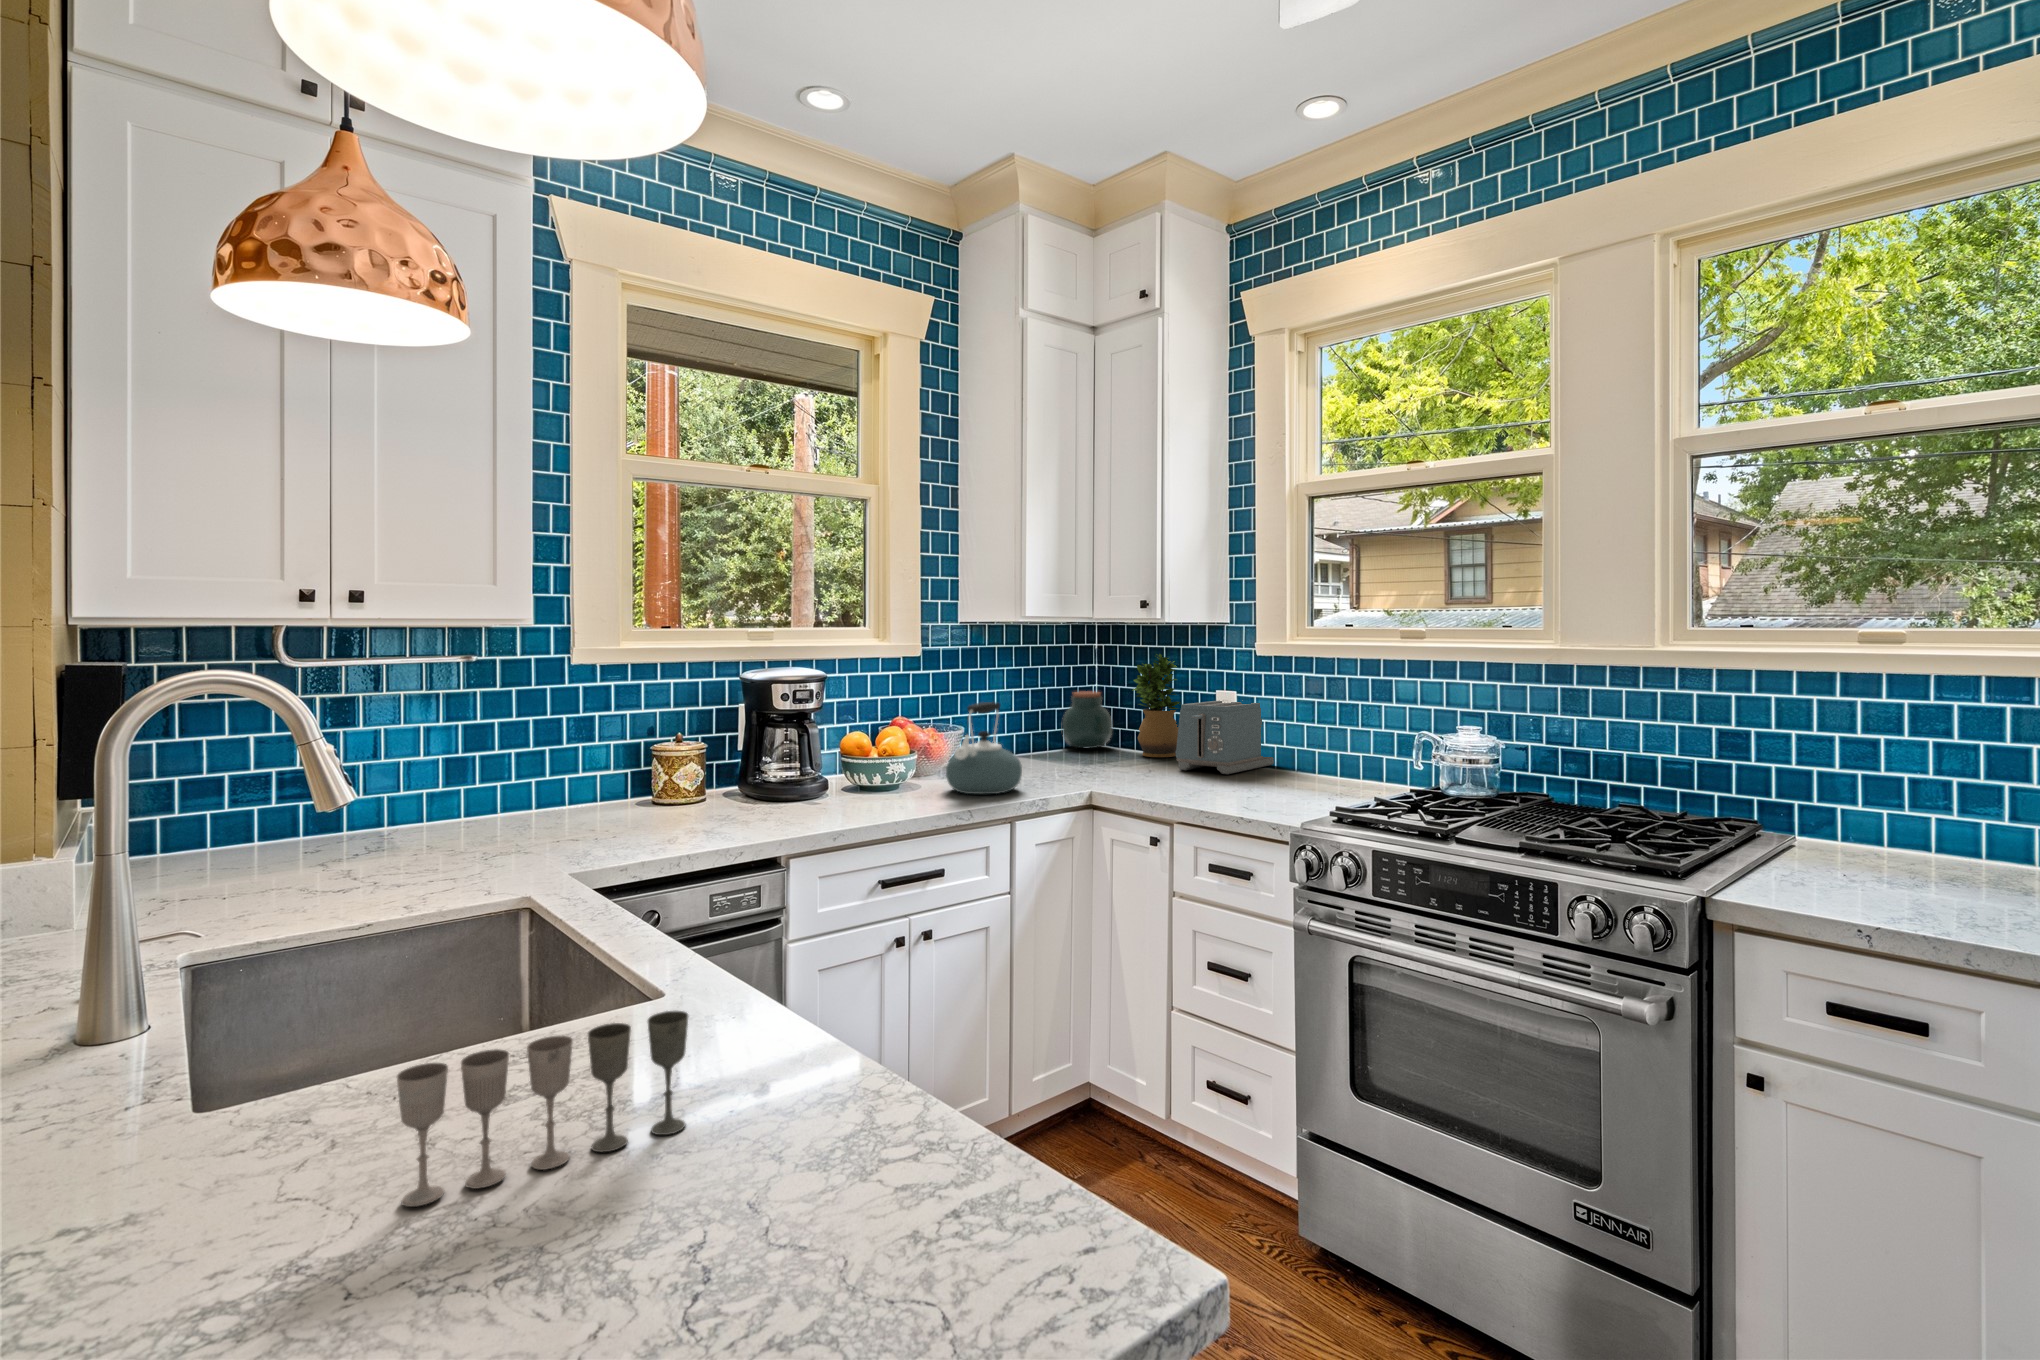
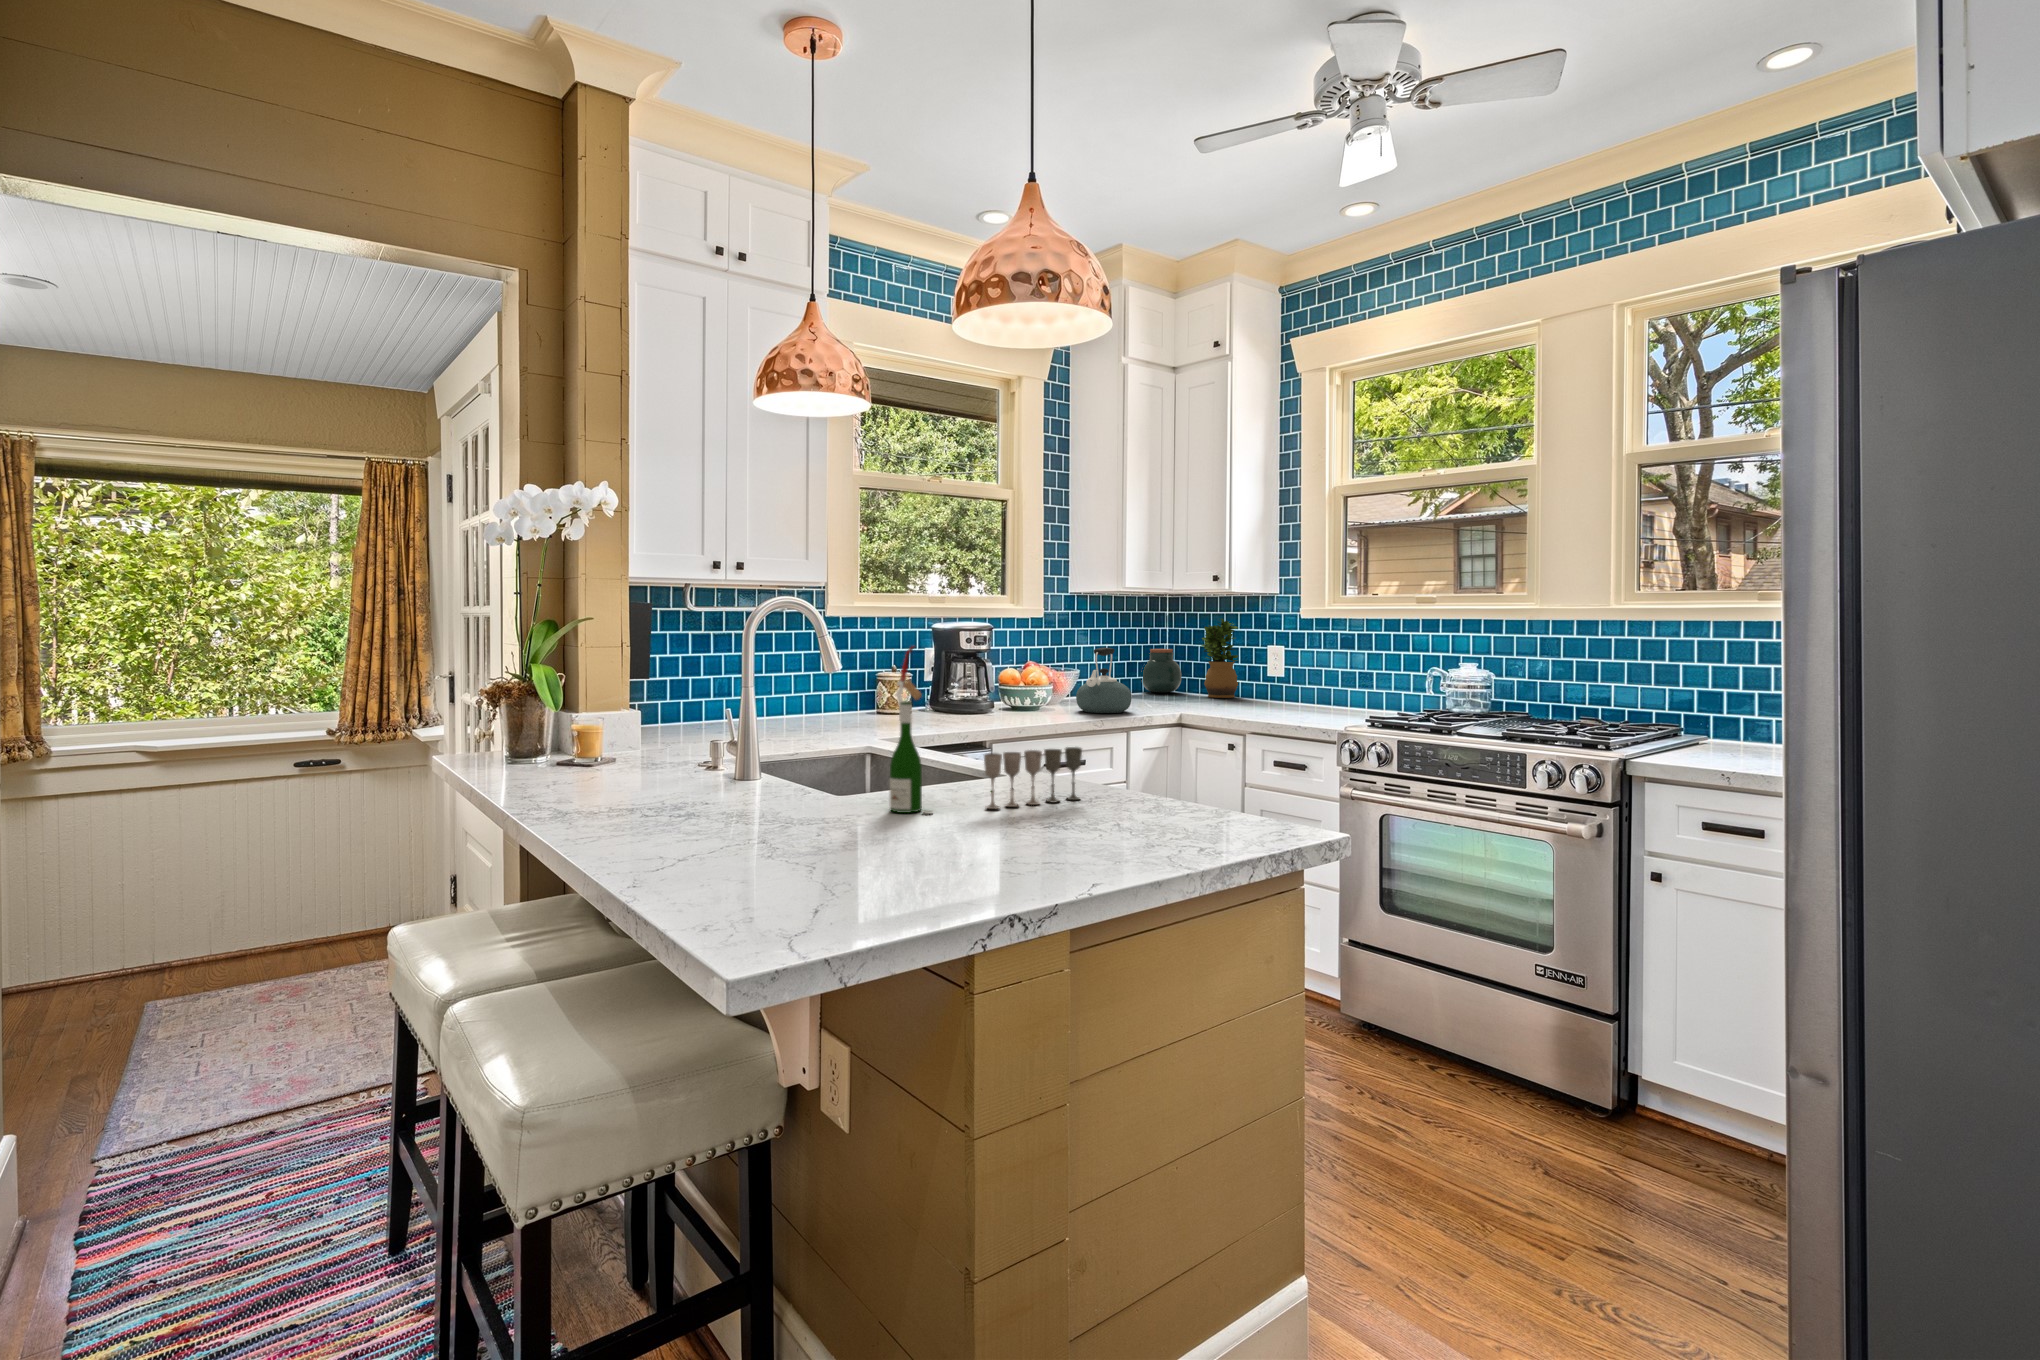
toaster: present [1176,700,1275,774] -> none [1239,653,1316,706]
wine bottle: none [139,825,245,1245] -> present [890,646,933,814]

